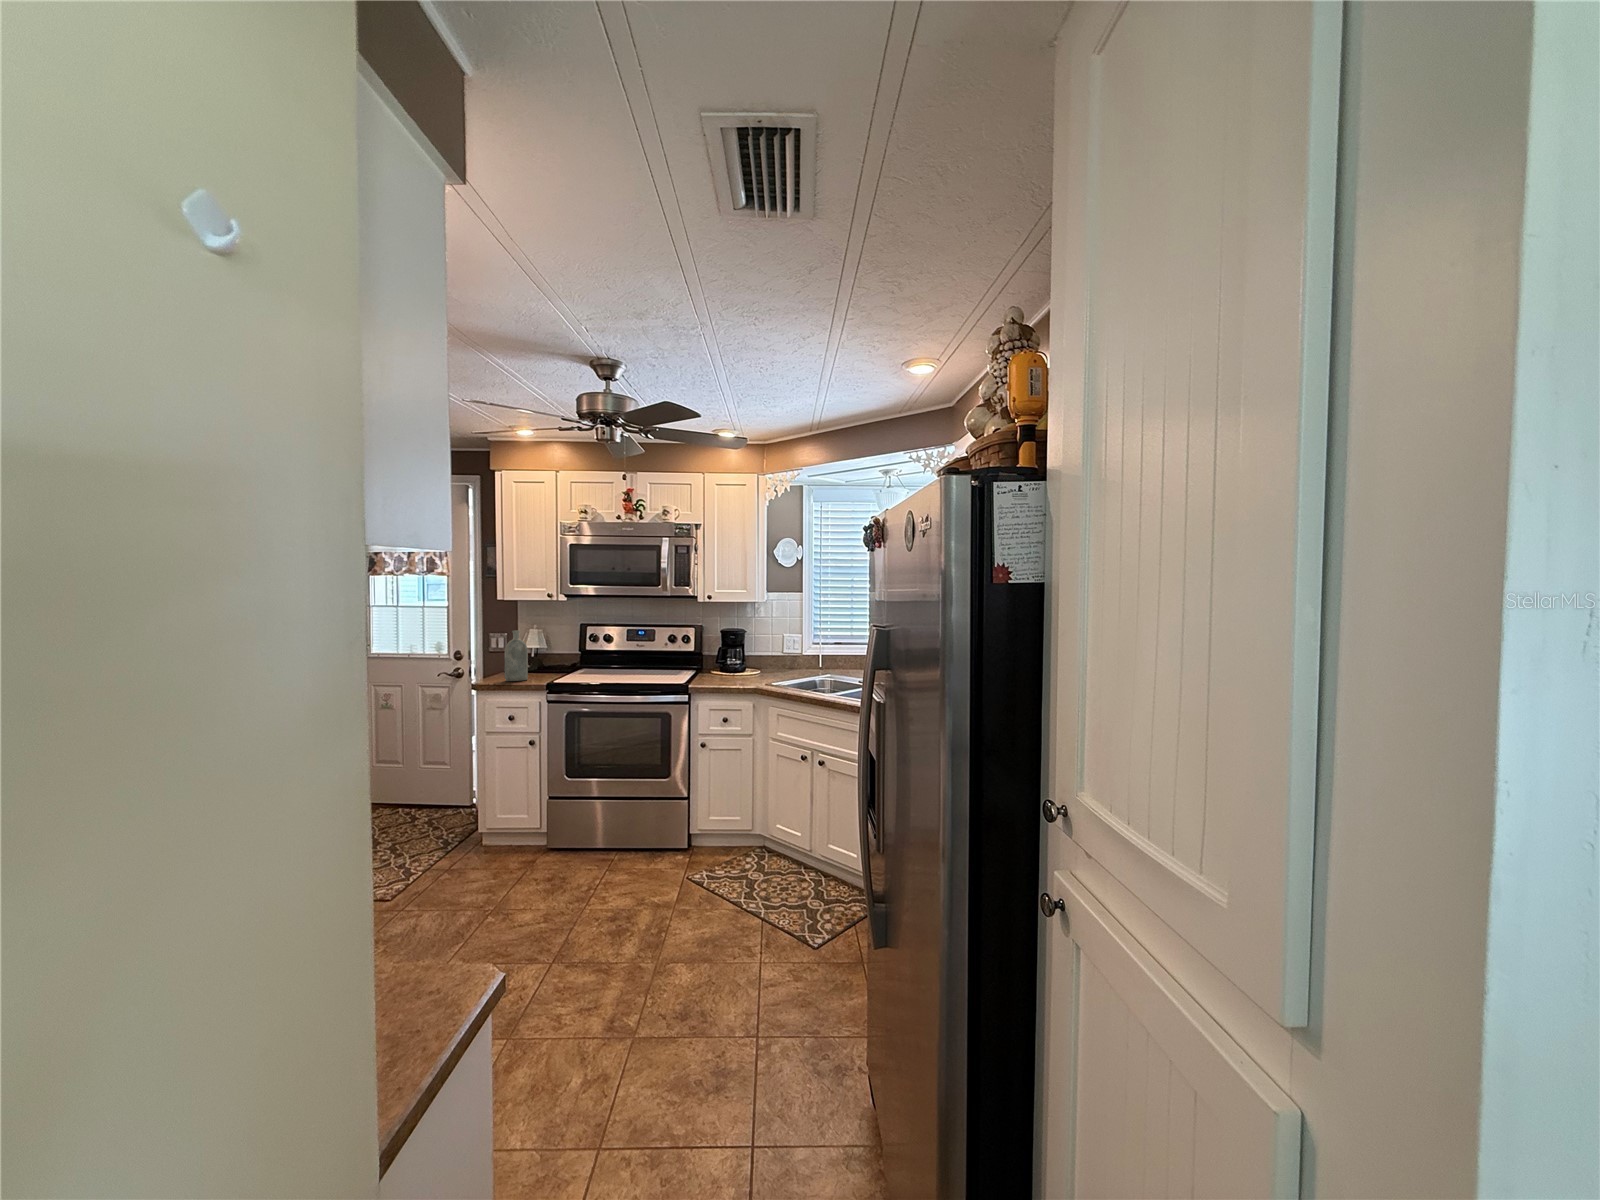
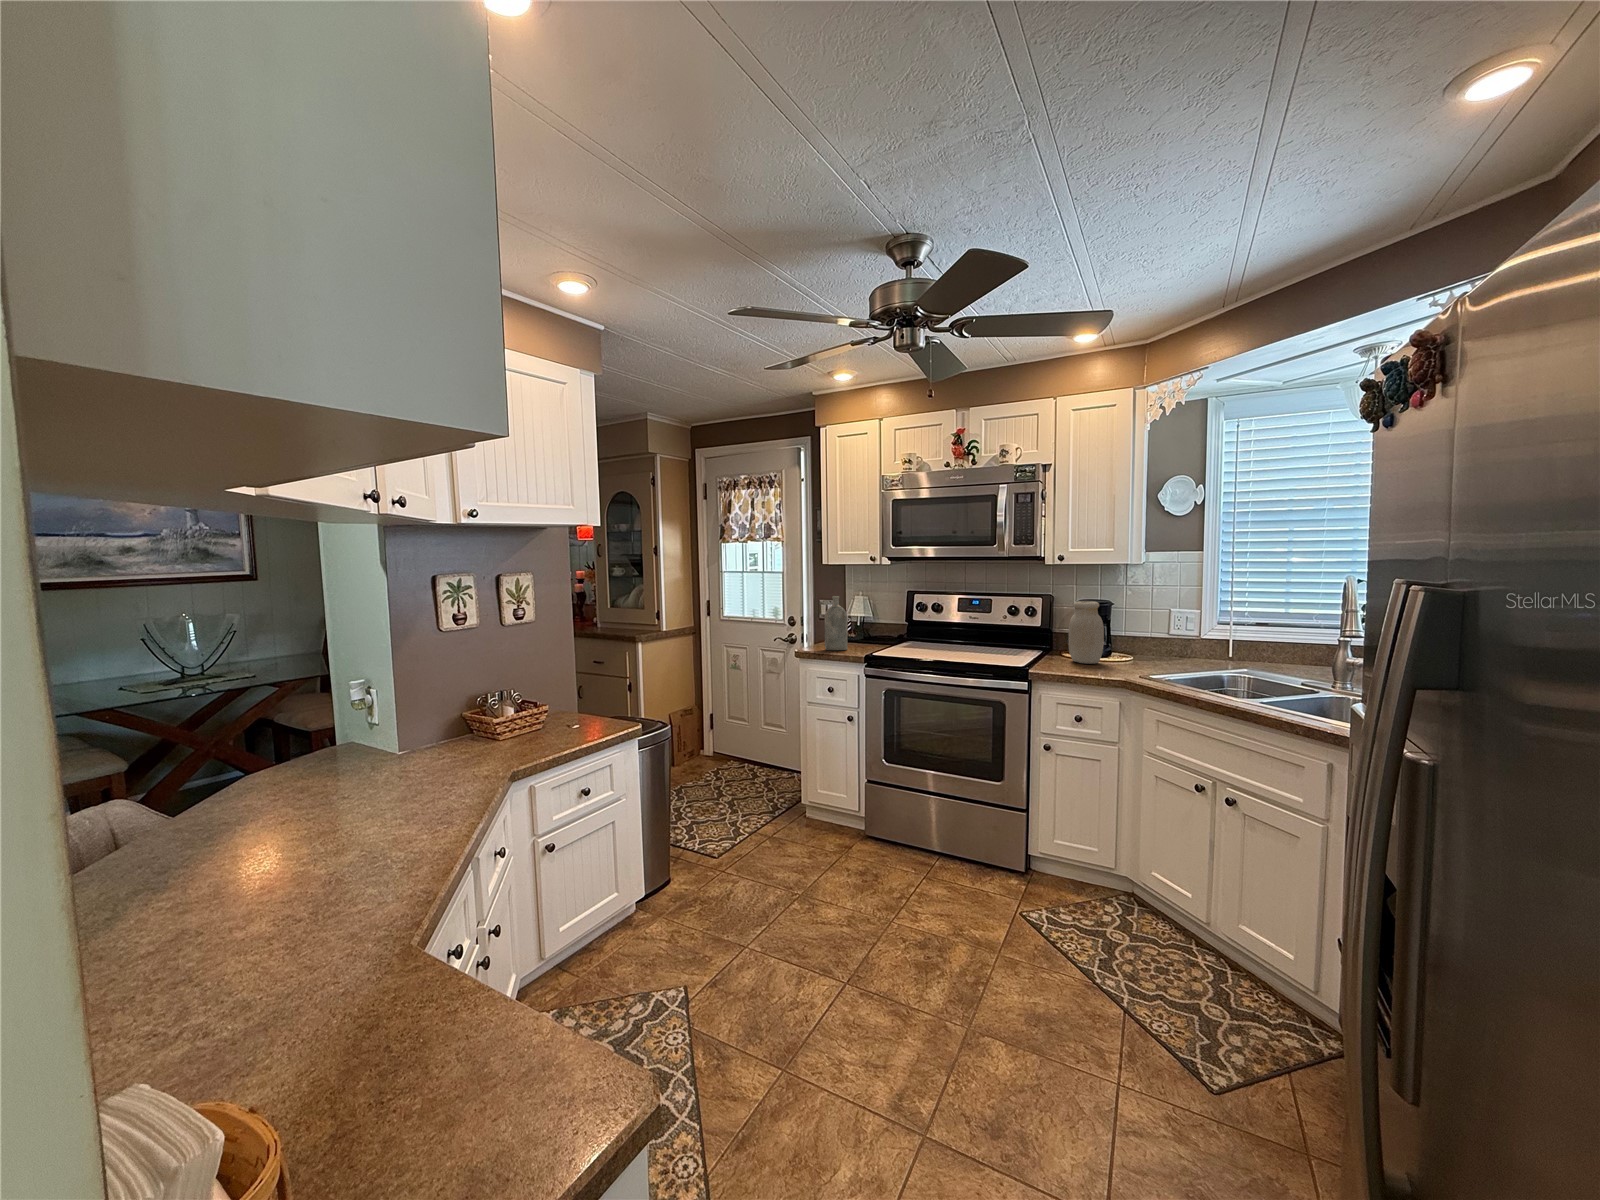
jar: none [717,631,741,678] -> present [1069,601,1104,664]

